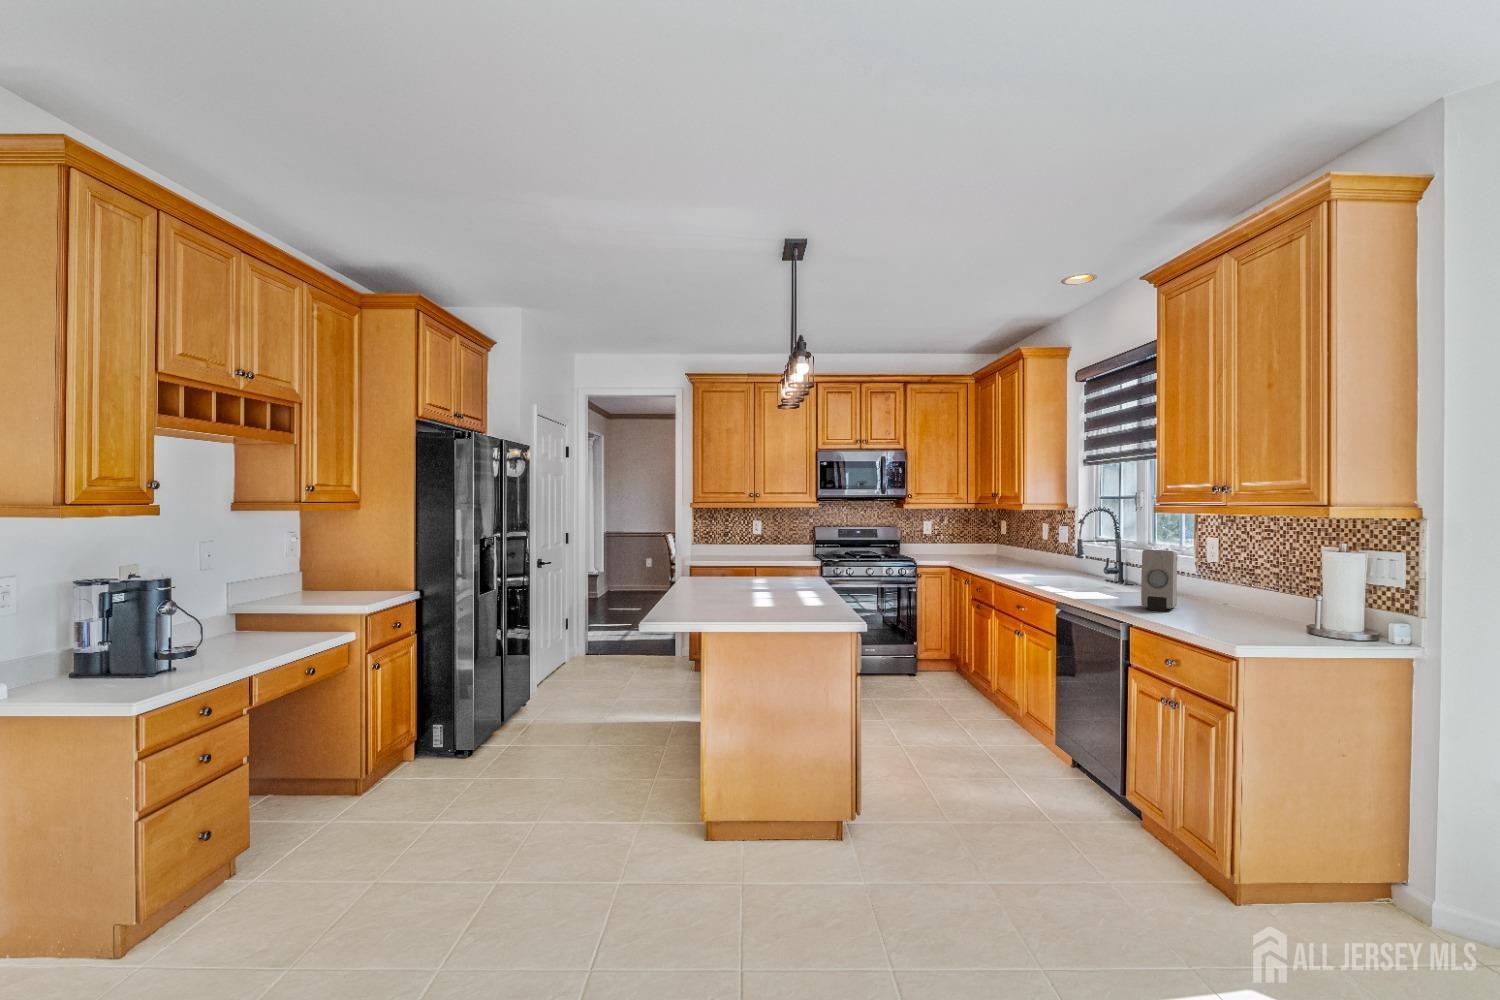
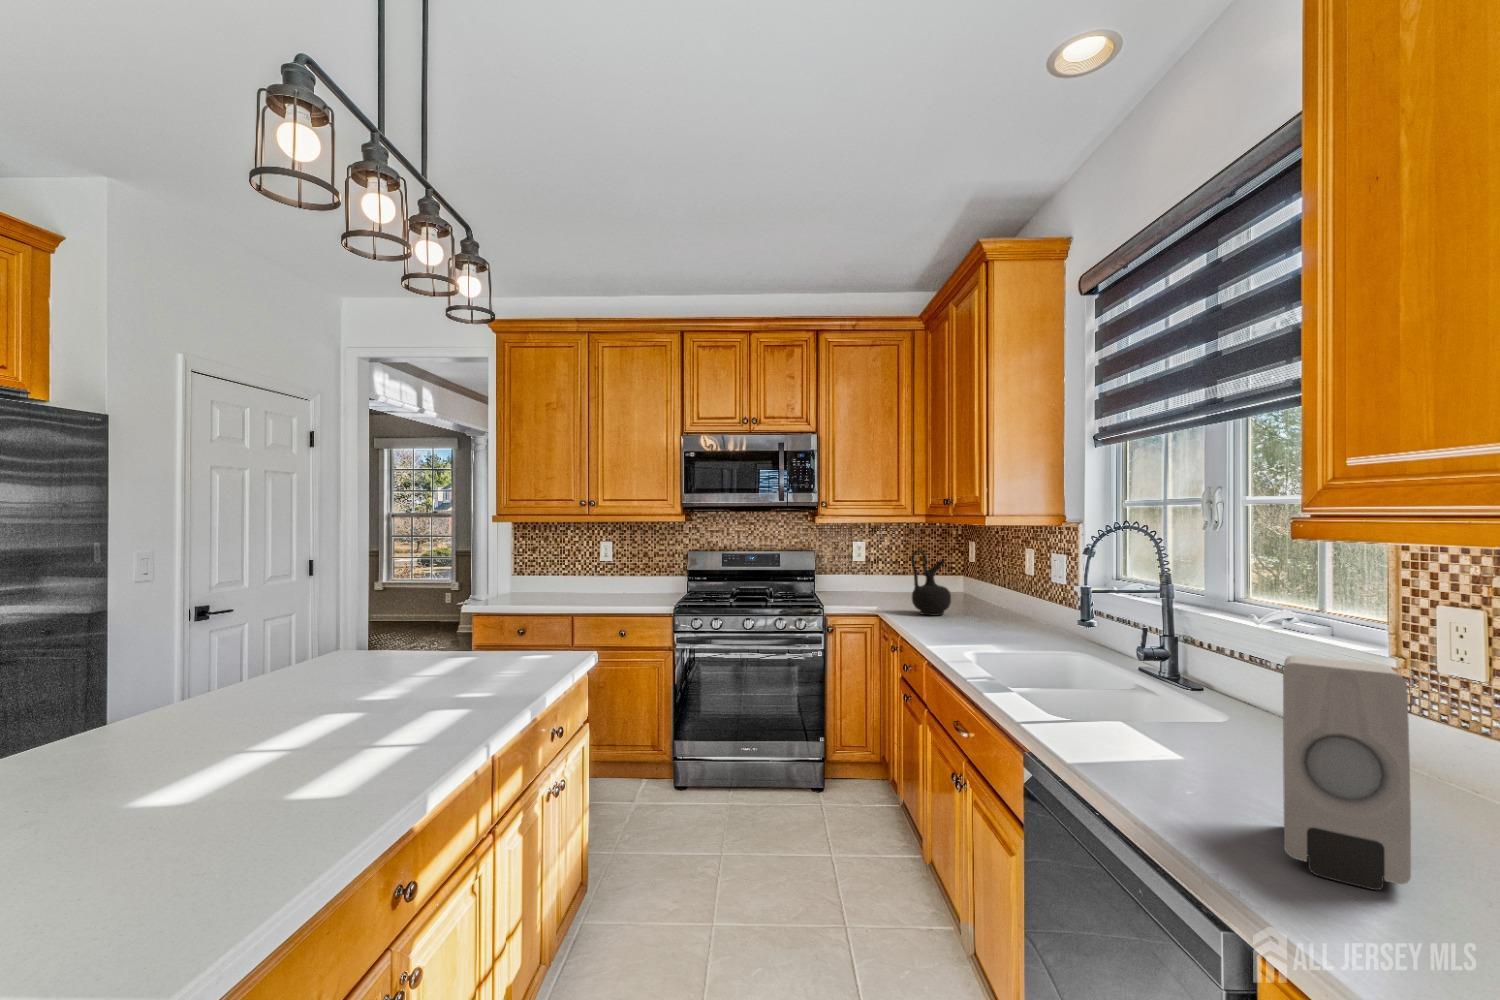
ceramic jug: none [973,525,998,564] -> present [911,550,951,616]

